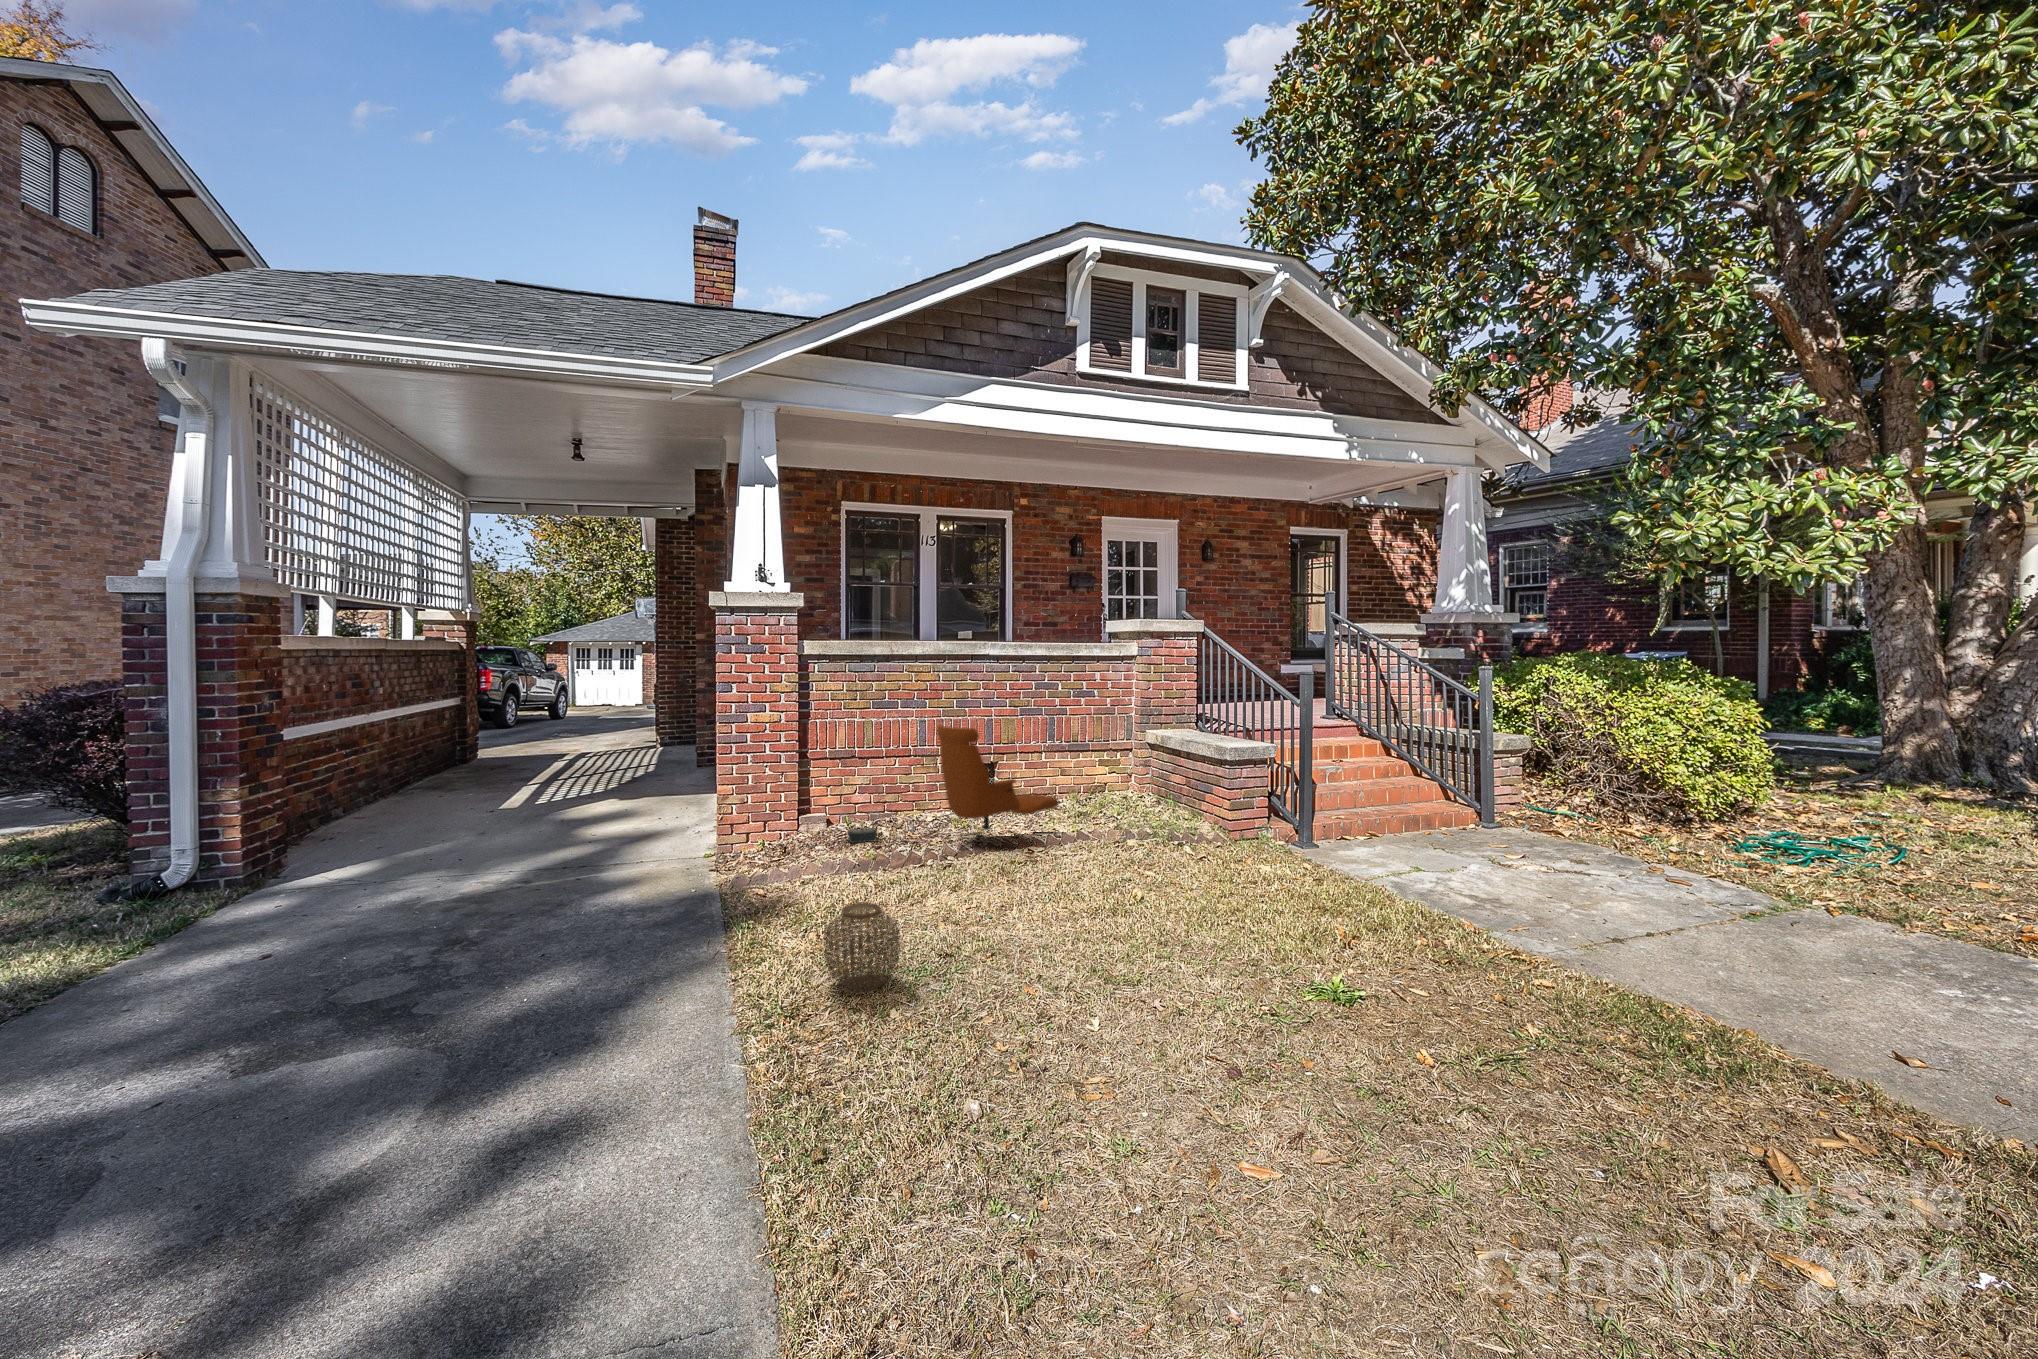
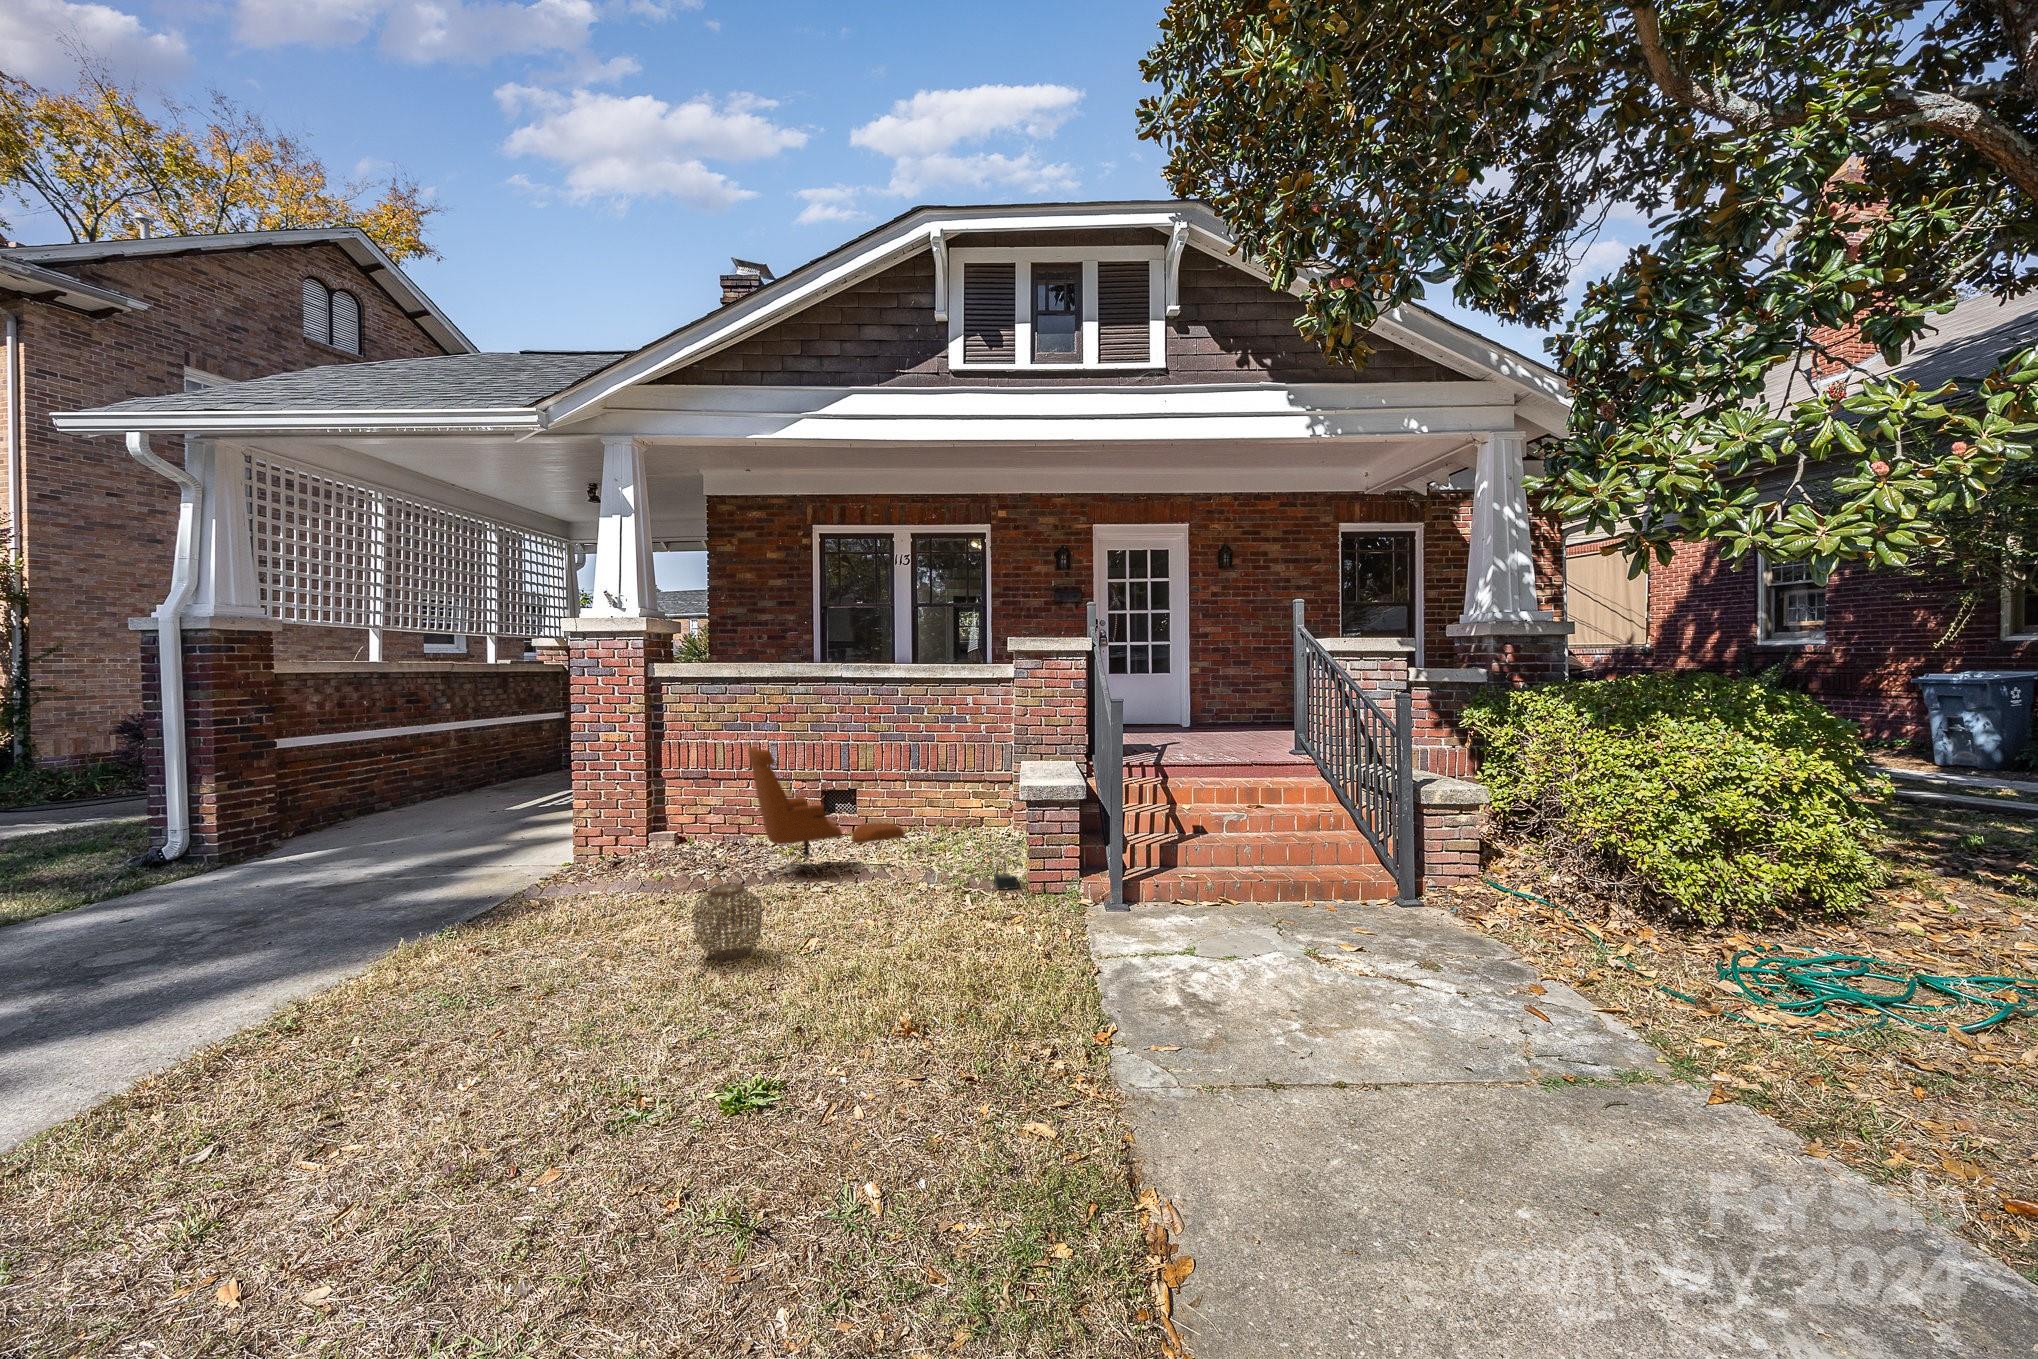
decorative plant: present [836,804,878,843] -> present [988,839,1020,890]
woven basket: present [824,903,900,991] -> present [693,883,762,960]

